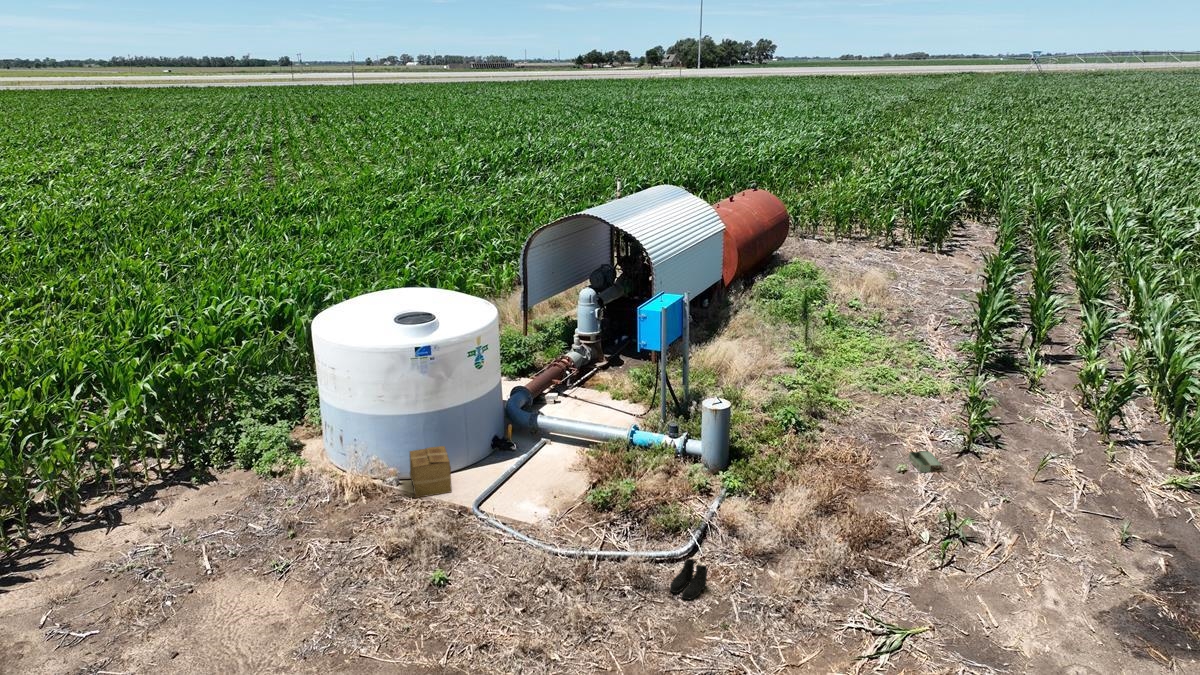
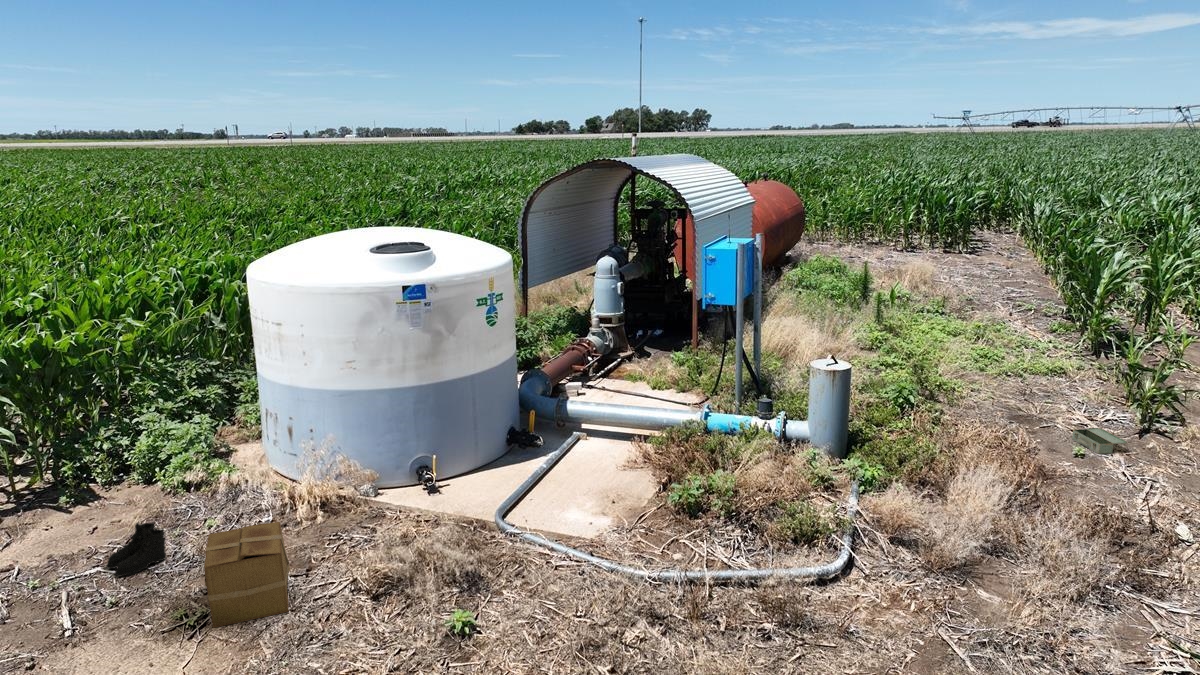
cardboard box: present [410,446,452,498] -> present [204,522,290,628]
boots: present [670,559,707,600] -> present [106,522,166,576]

